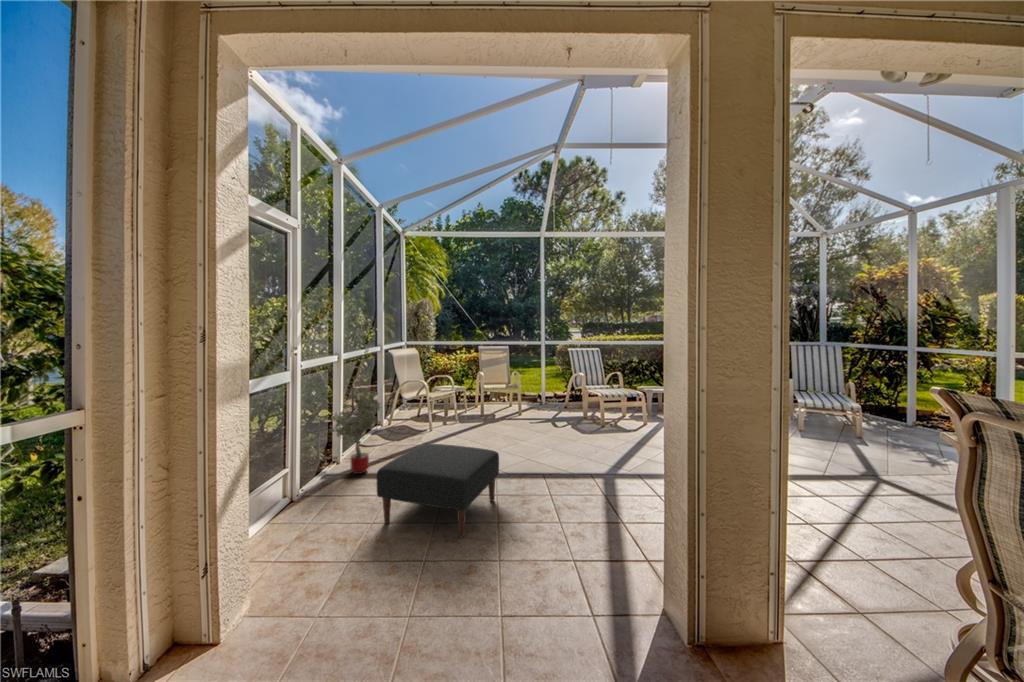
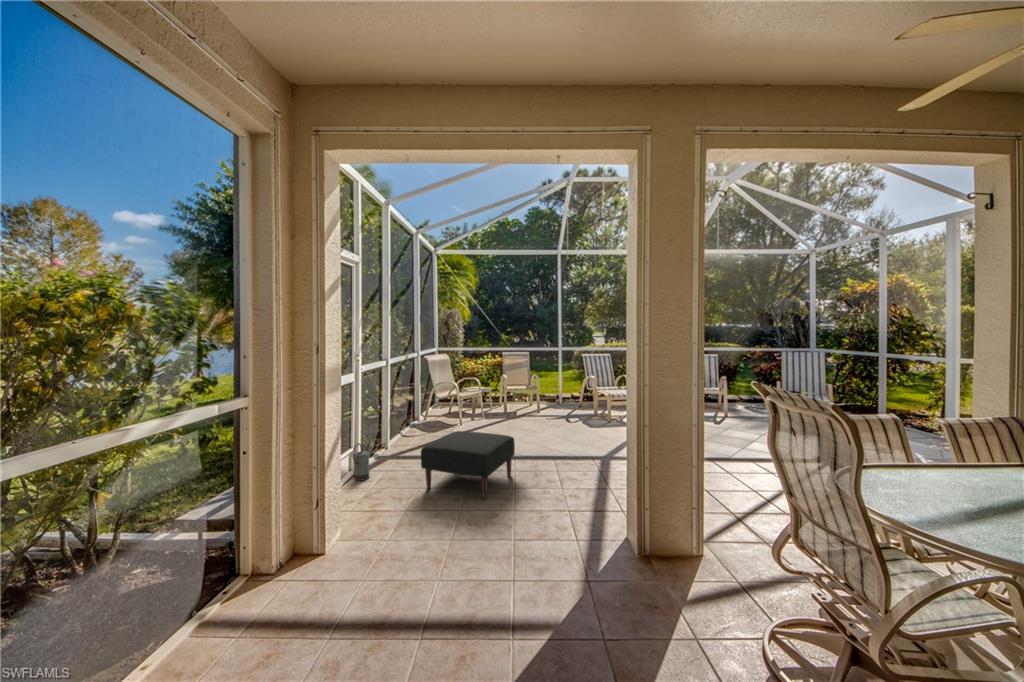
potted tree: present [329,383,380,474] -> none [380,383,421,456]
watering can: none [284,462,310,512] -> present [352,443,369,481]

